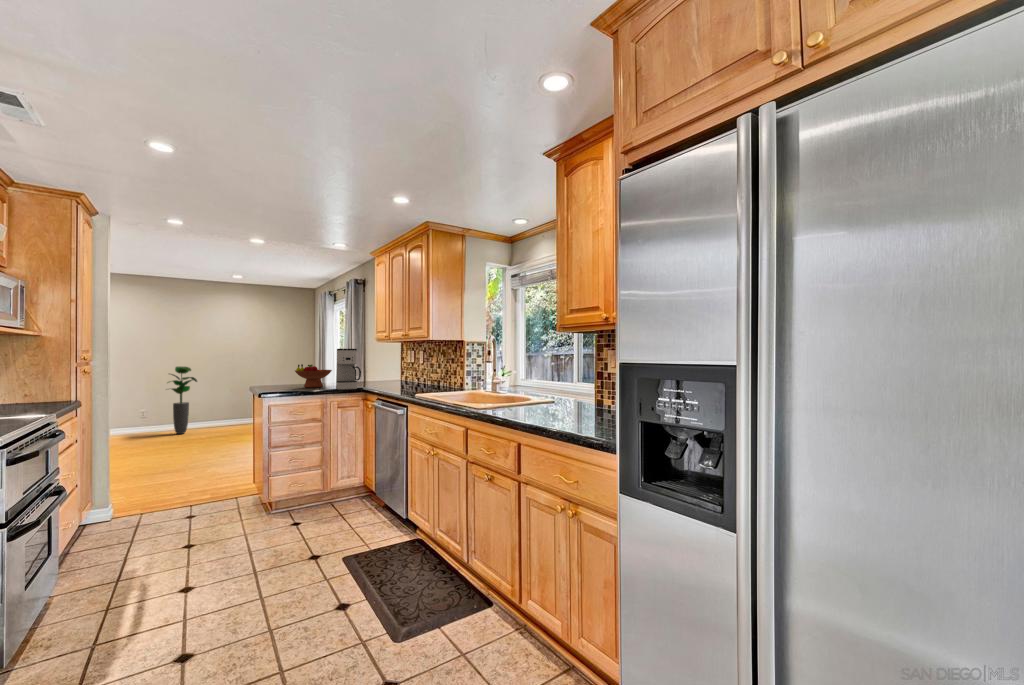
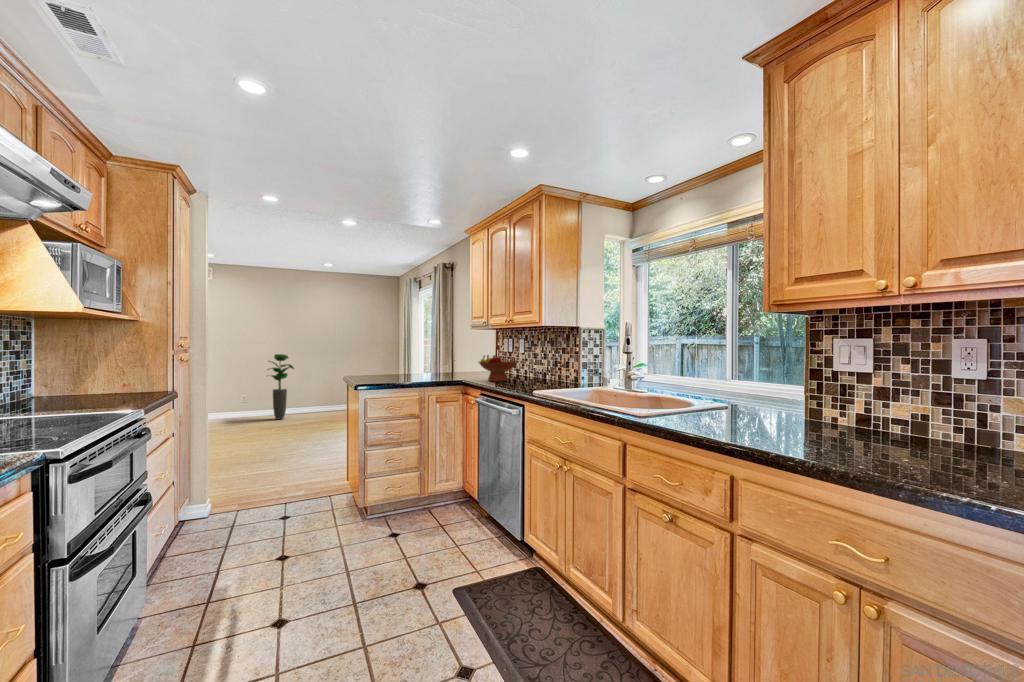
coffee maker: present [336,349,361,390] -> none [433,337,460,383]
fruit bowl: present [295,364,332,388] -> present [479,355,518,382]

